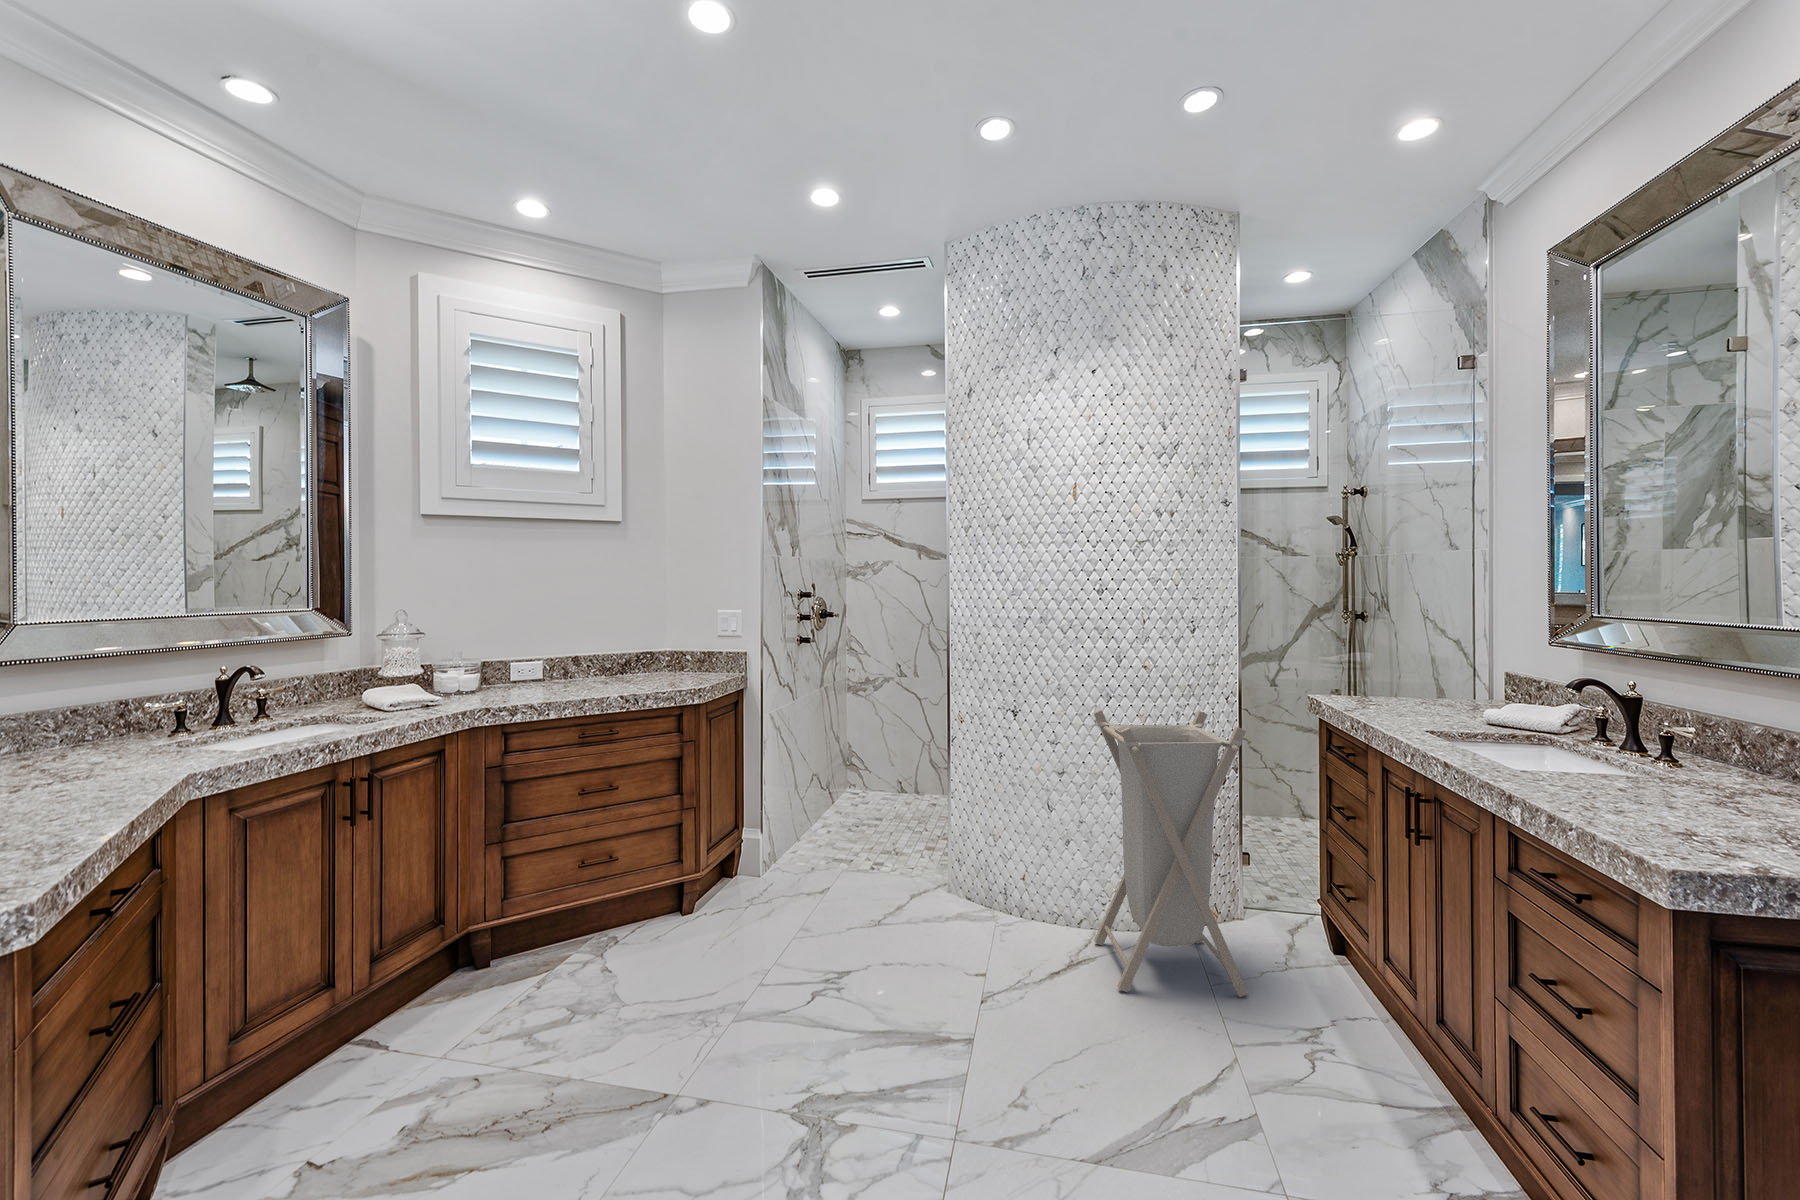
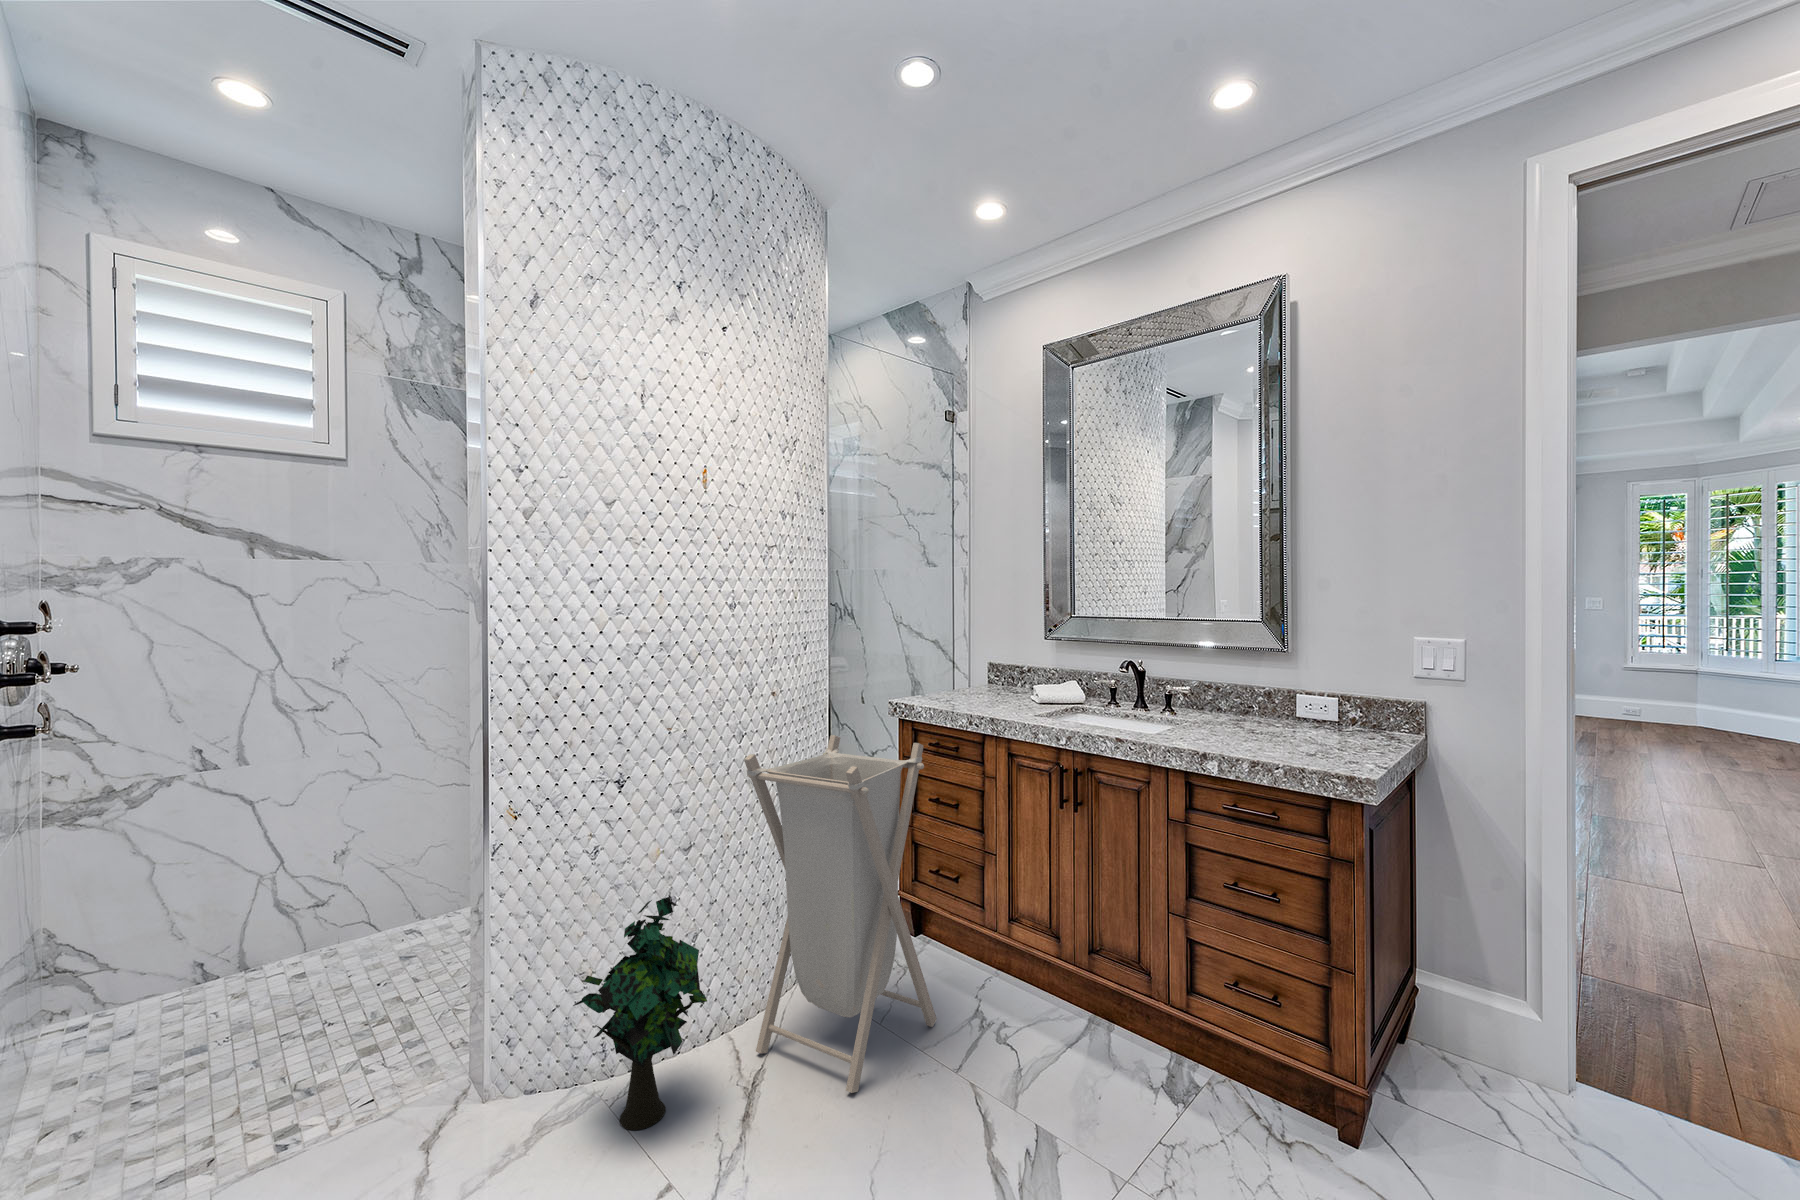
decorative plant: none [963,794,1048,940] -> present [573,897,707,1130]

